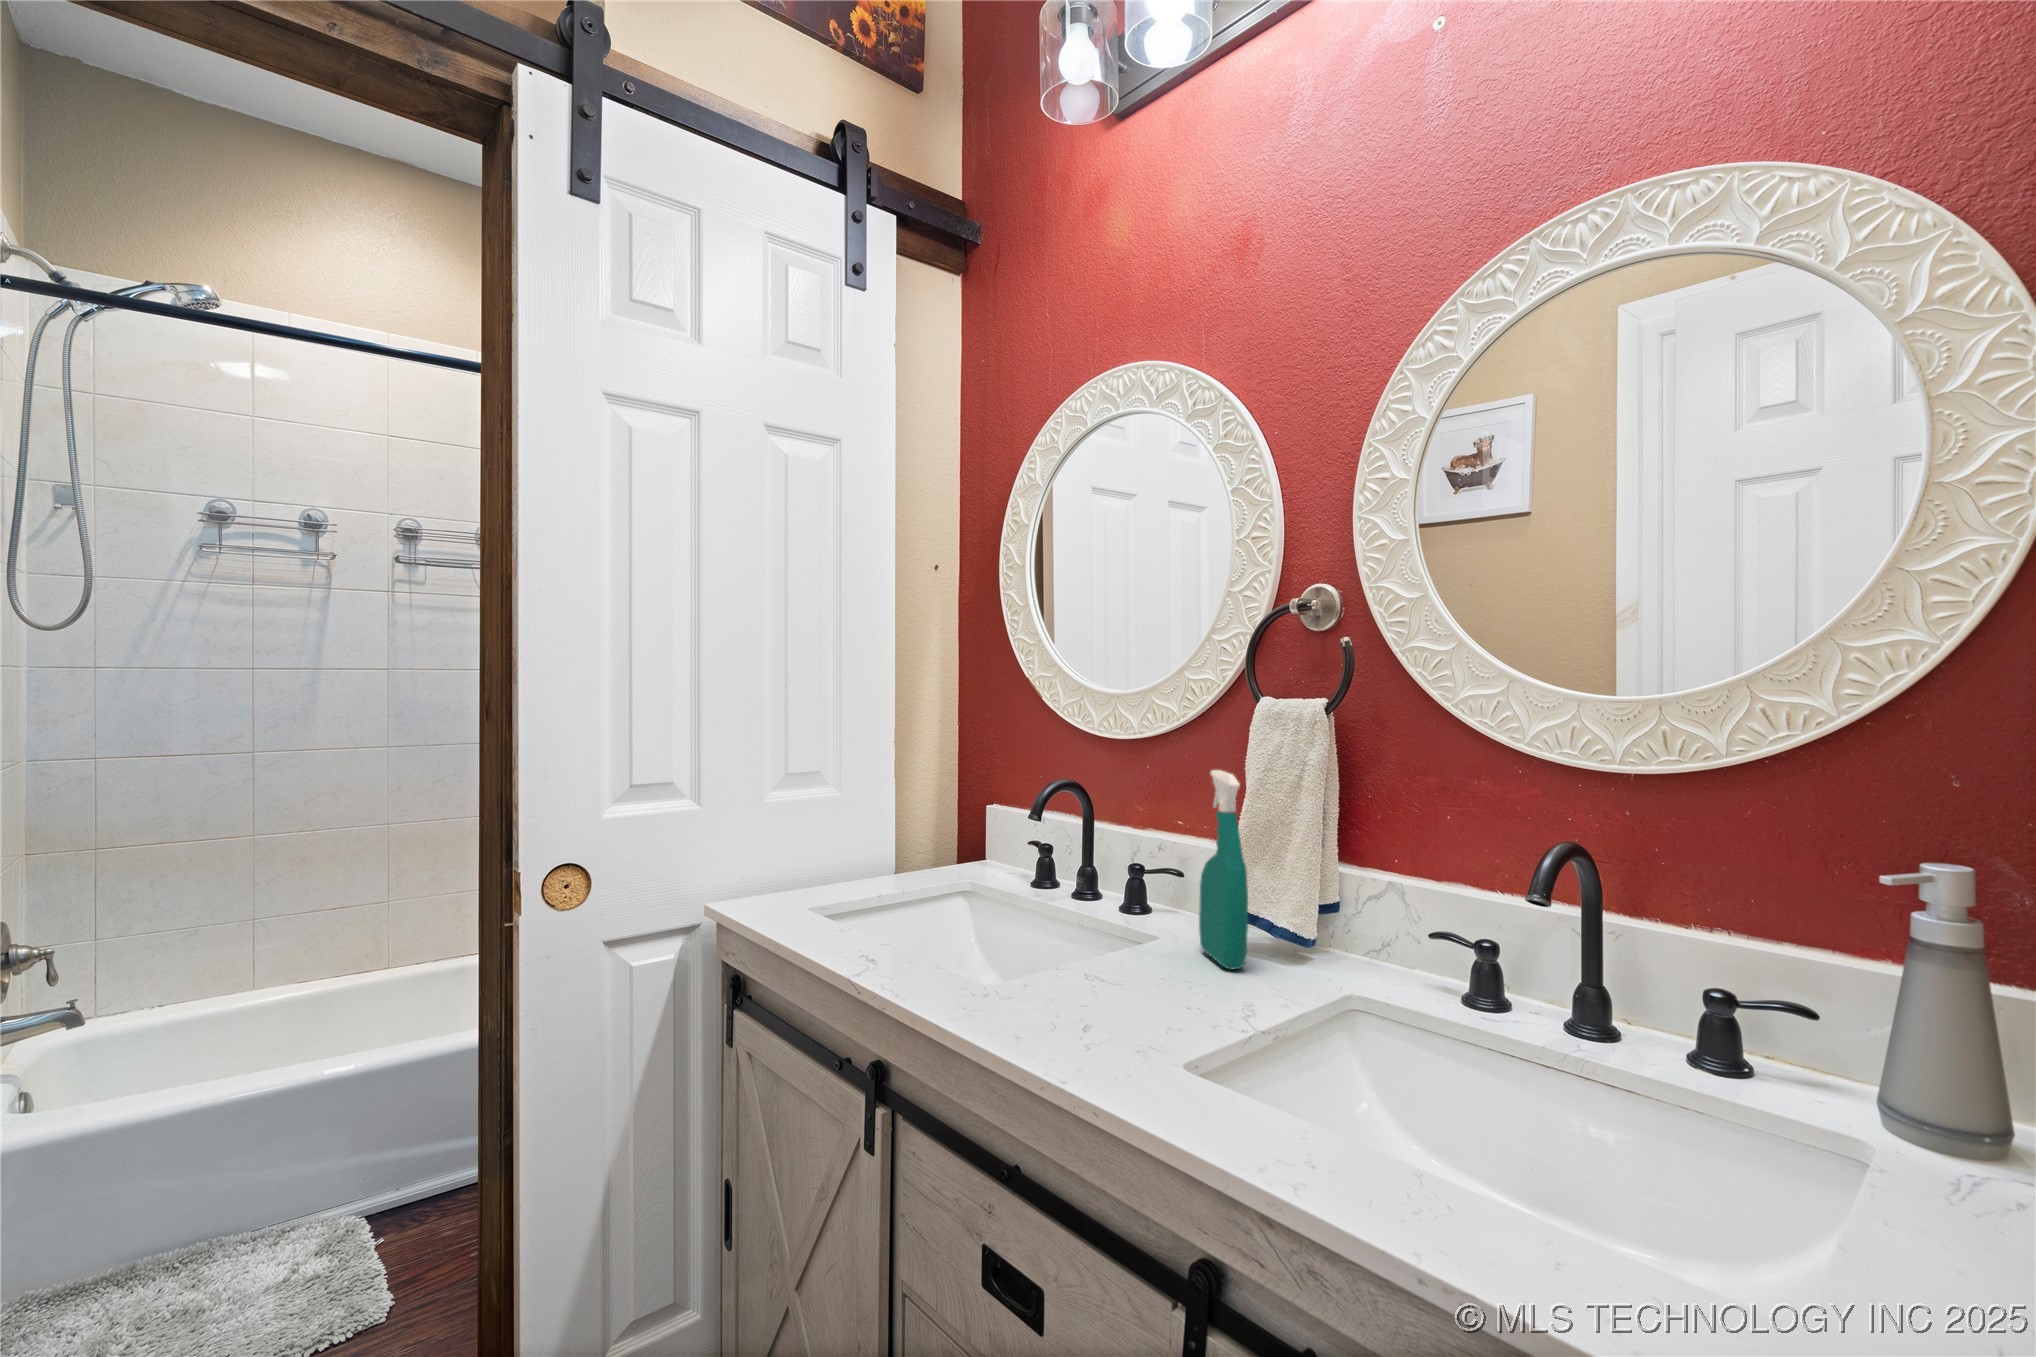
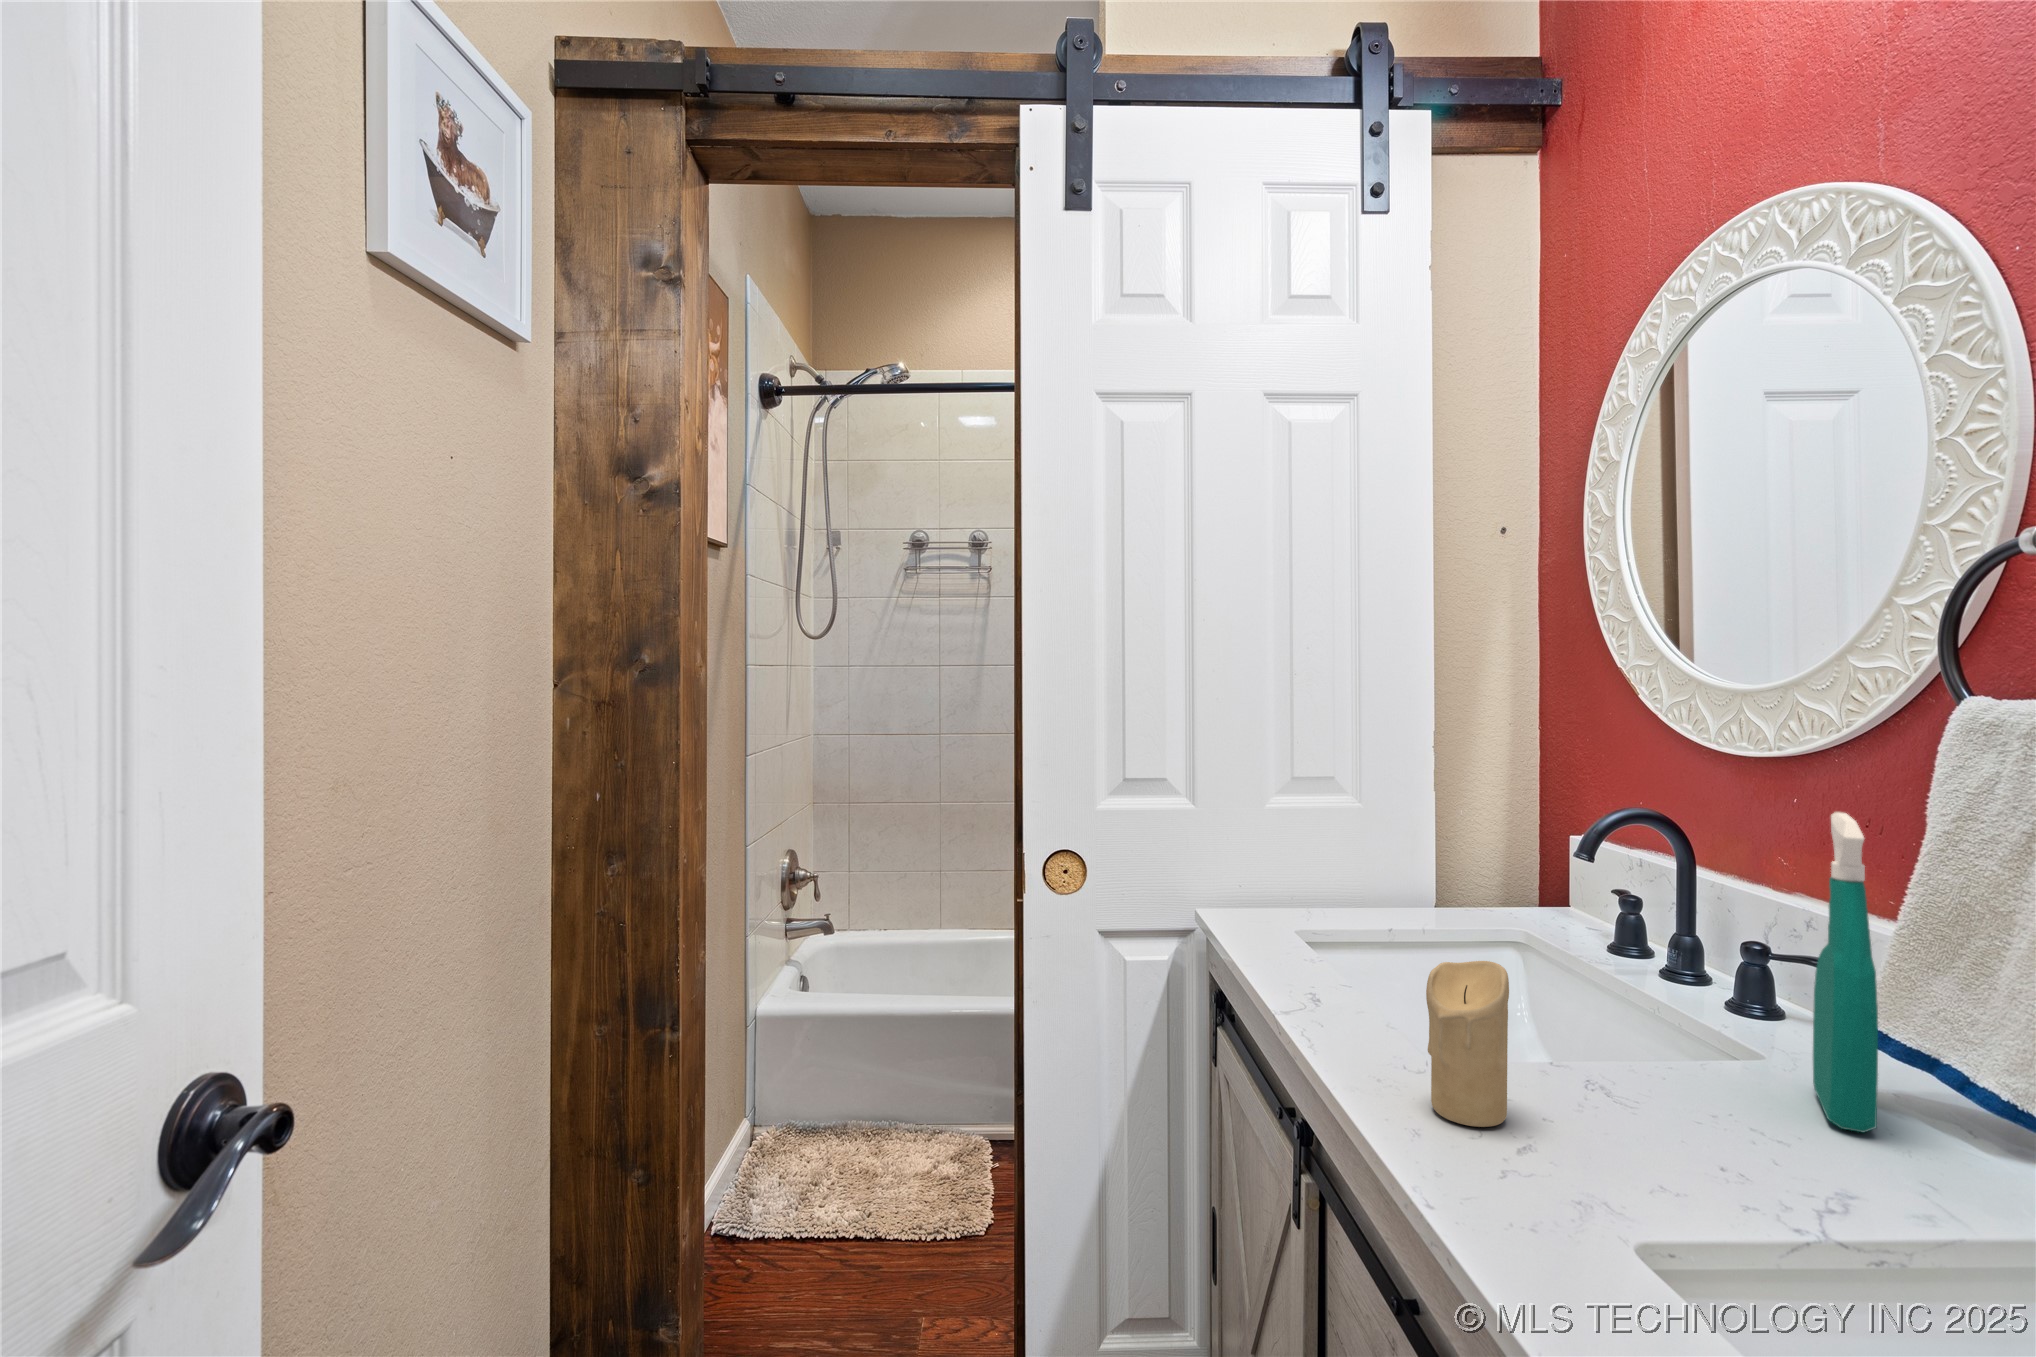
candle: none [1026,898,1085,1026] -> present [1426,961,1509,1127]

